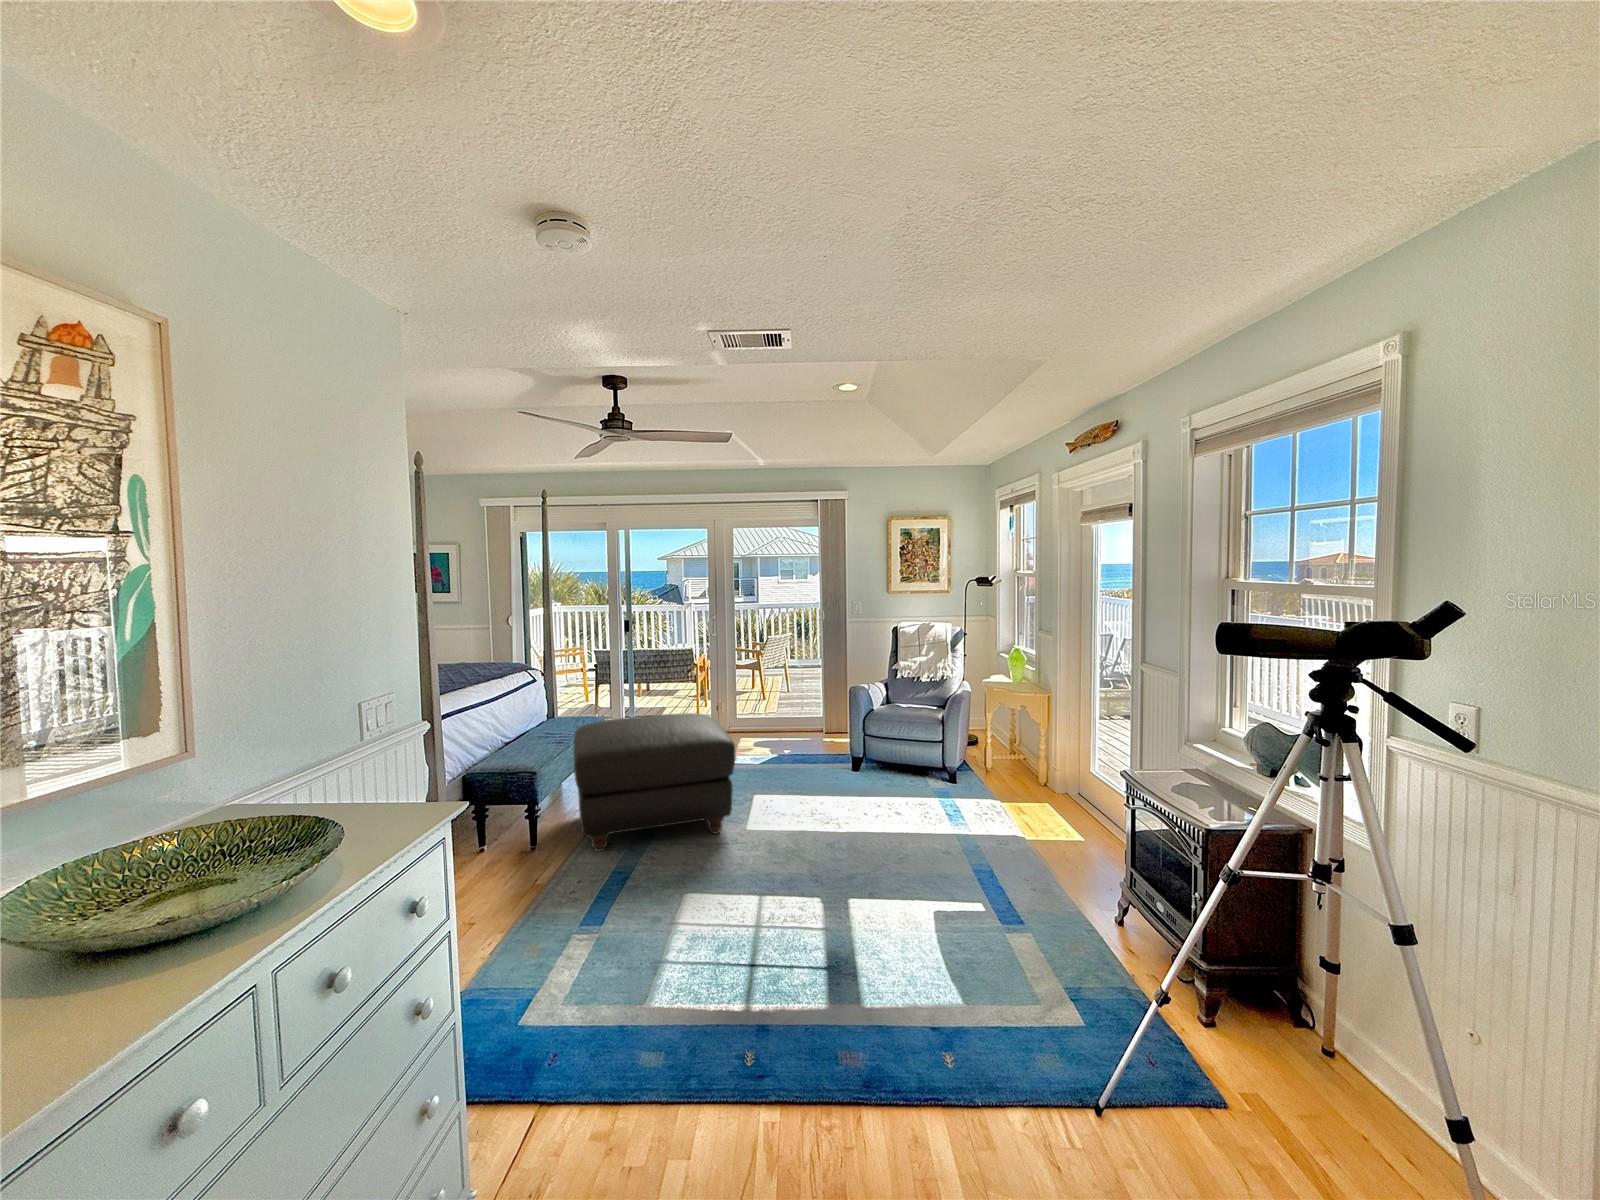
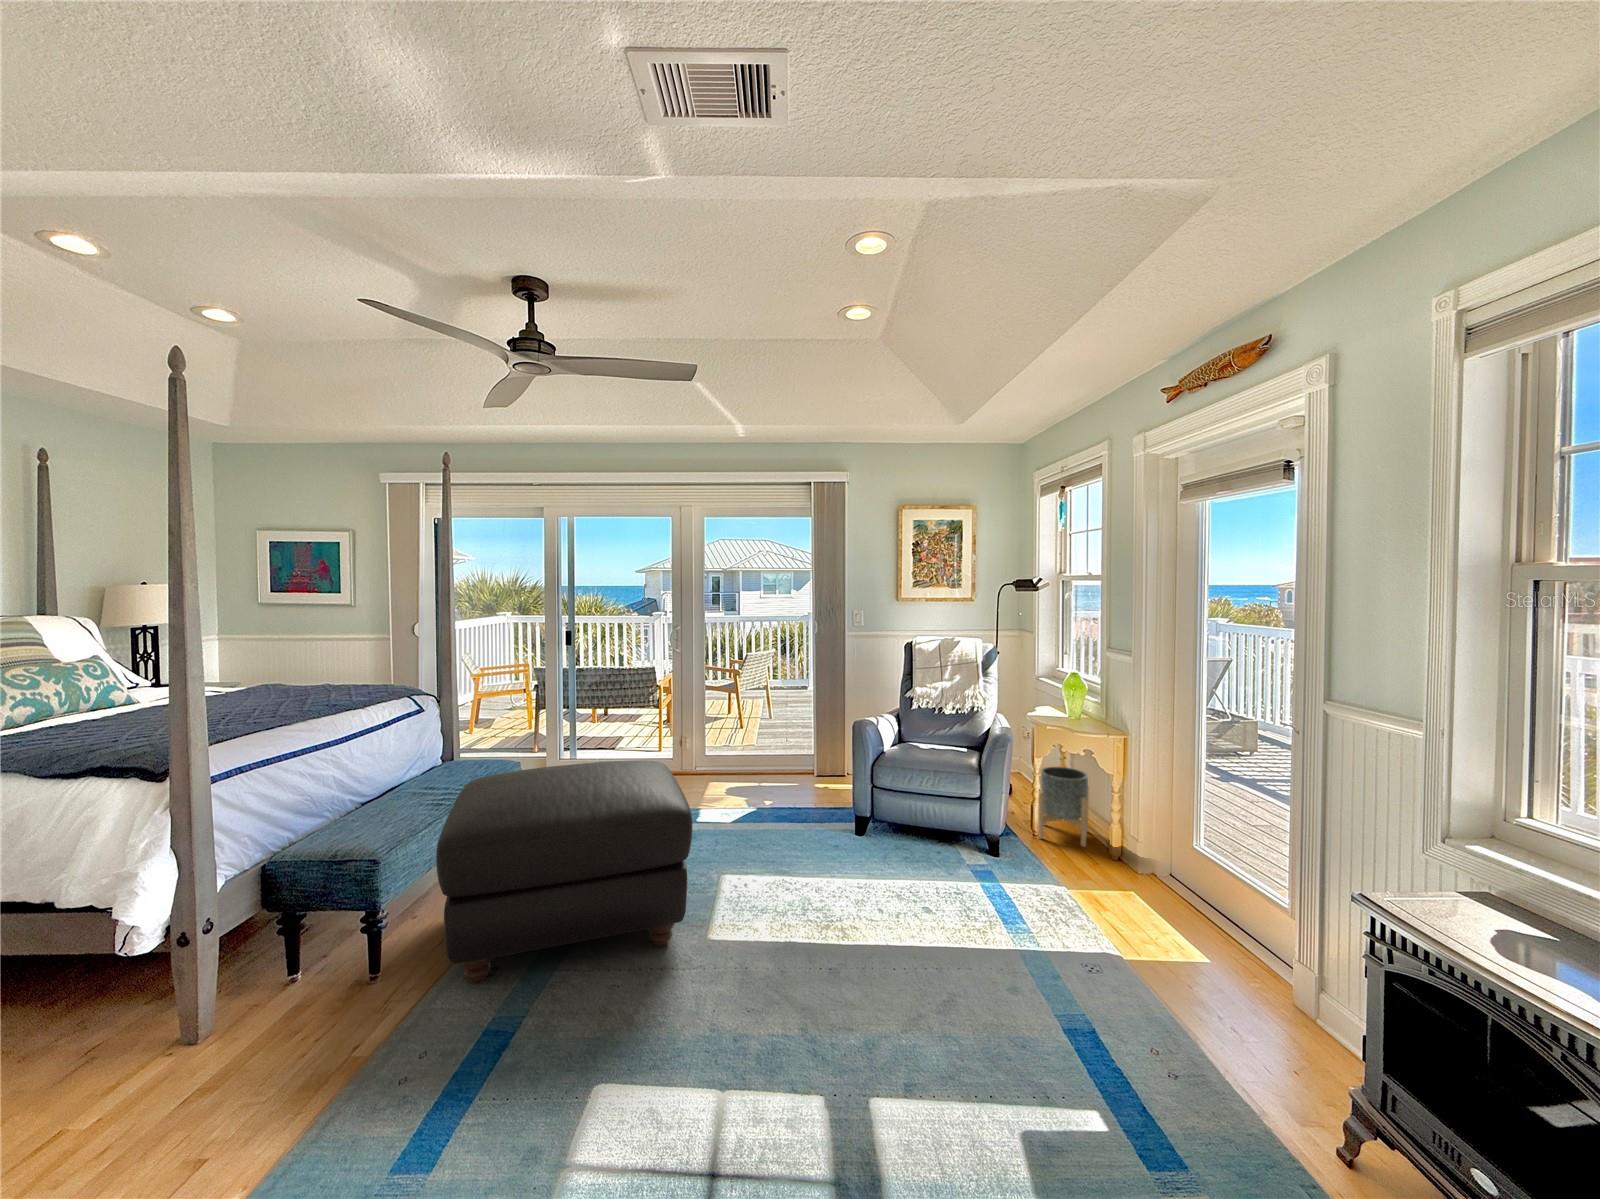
planter: none [989,720,1029,778] -> present [1038,767,1089,847]

